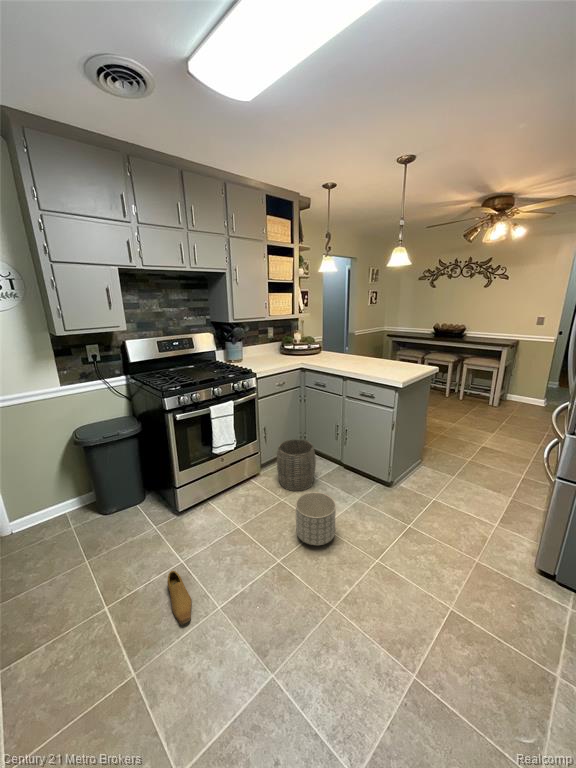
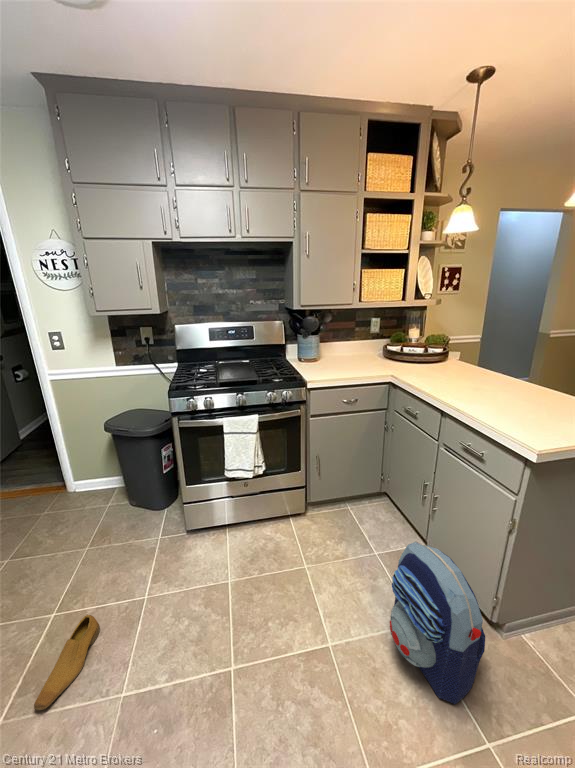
woven basket: present [277,439,316,491] -> none [310,484,370,571]
backpack: none [343,445,389,512] -> present [390,541,485,704]
planter: present [296,492,336,545] -> none [255,593,327,712]

